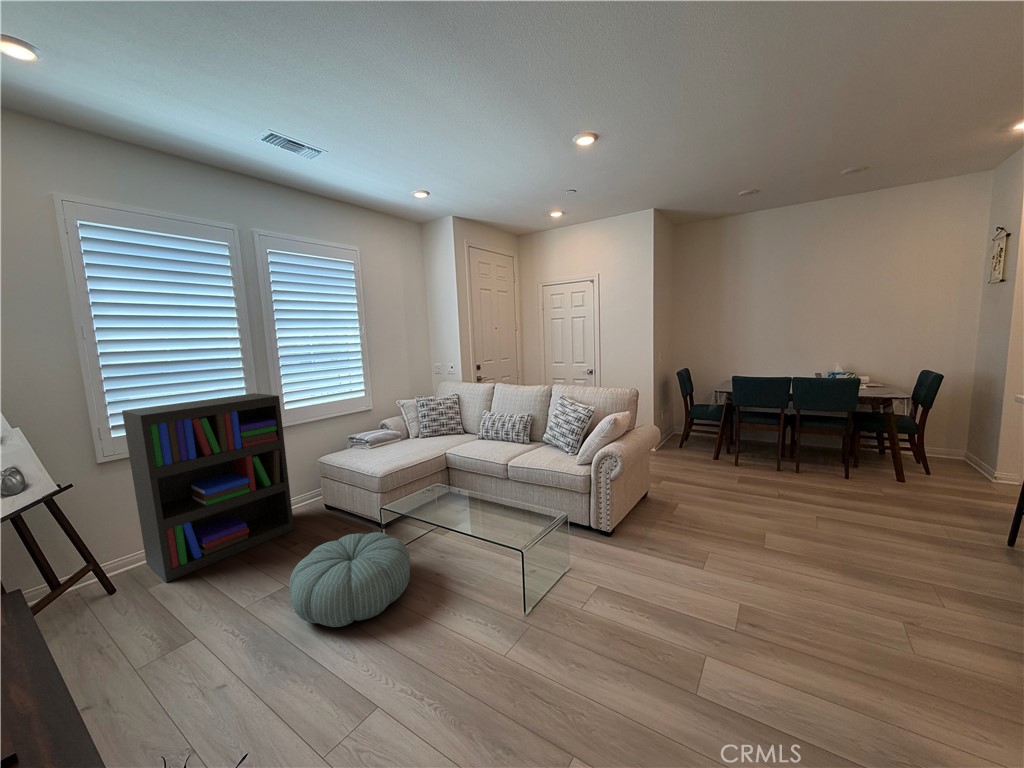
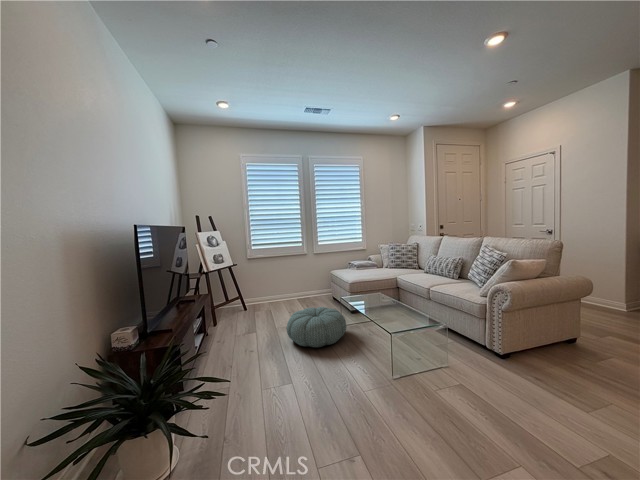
bookshelf: present [122,393,294,583] -> none [256,235,314,312]

